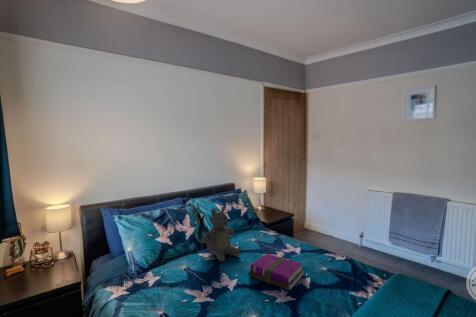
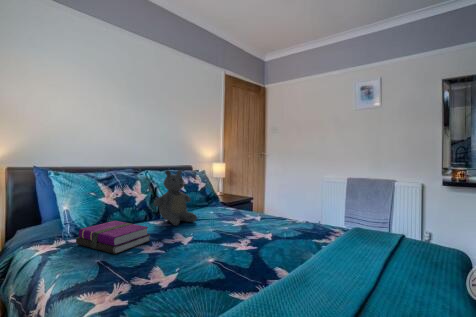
notebook: present [249,253,304,290] -> present [76,221,150,254]

